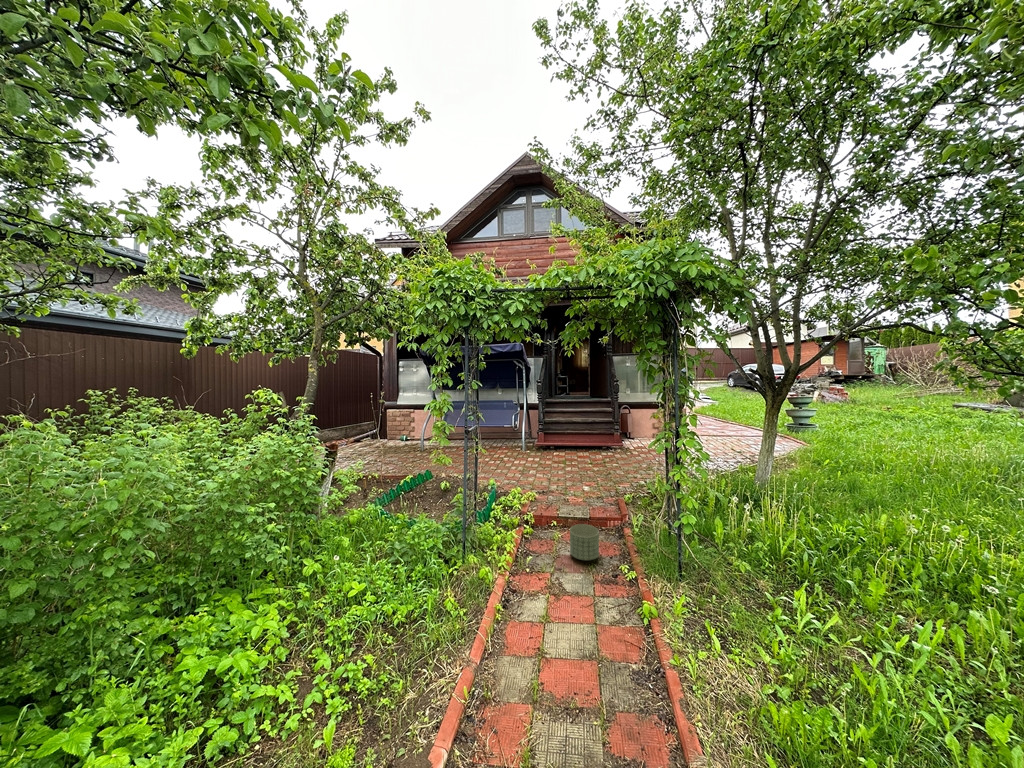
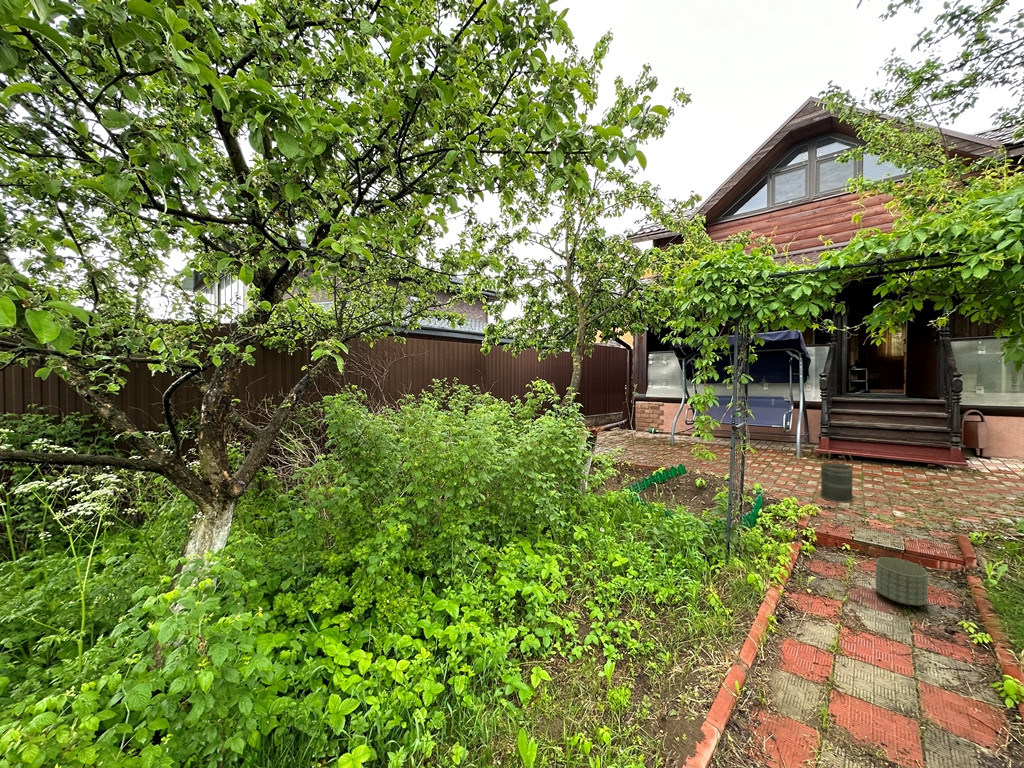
basket: none [533,440,553,482] -> present [821,452,853,503]

